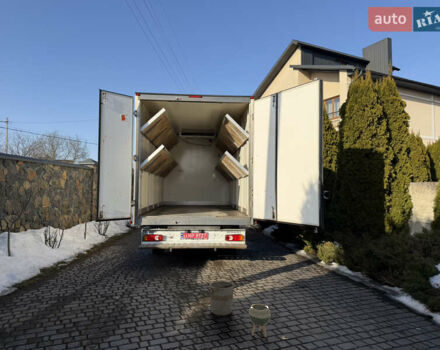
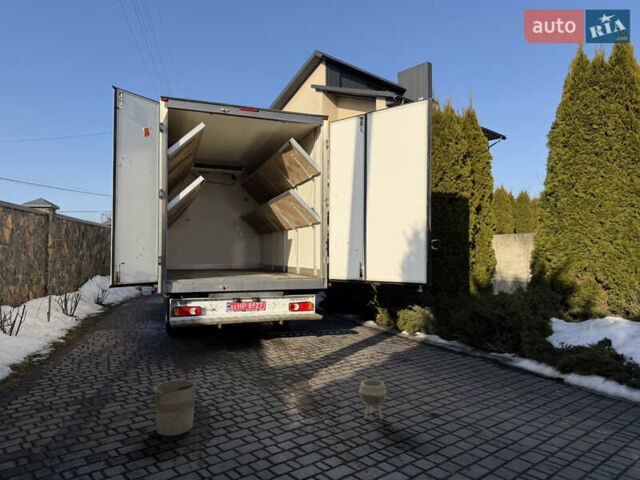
bucket: present [209,281,236,315] -> present [152,380,200,436]

